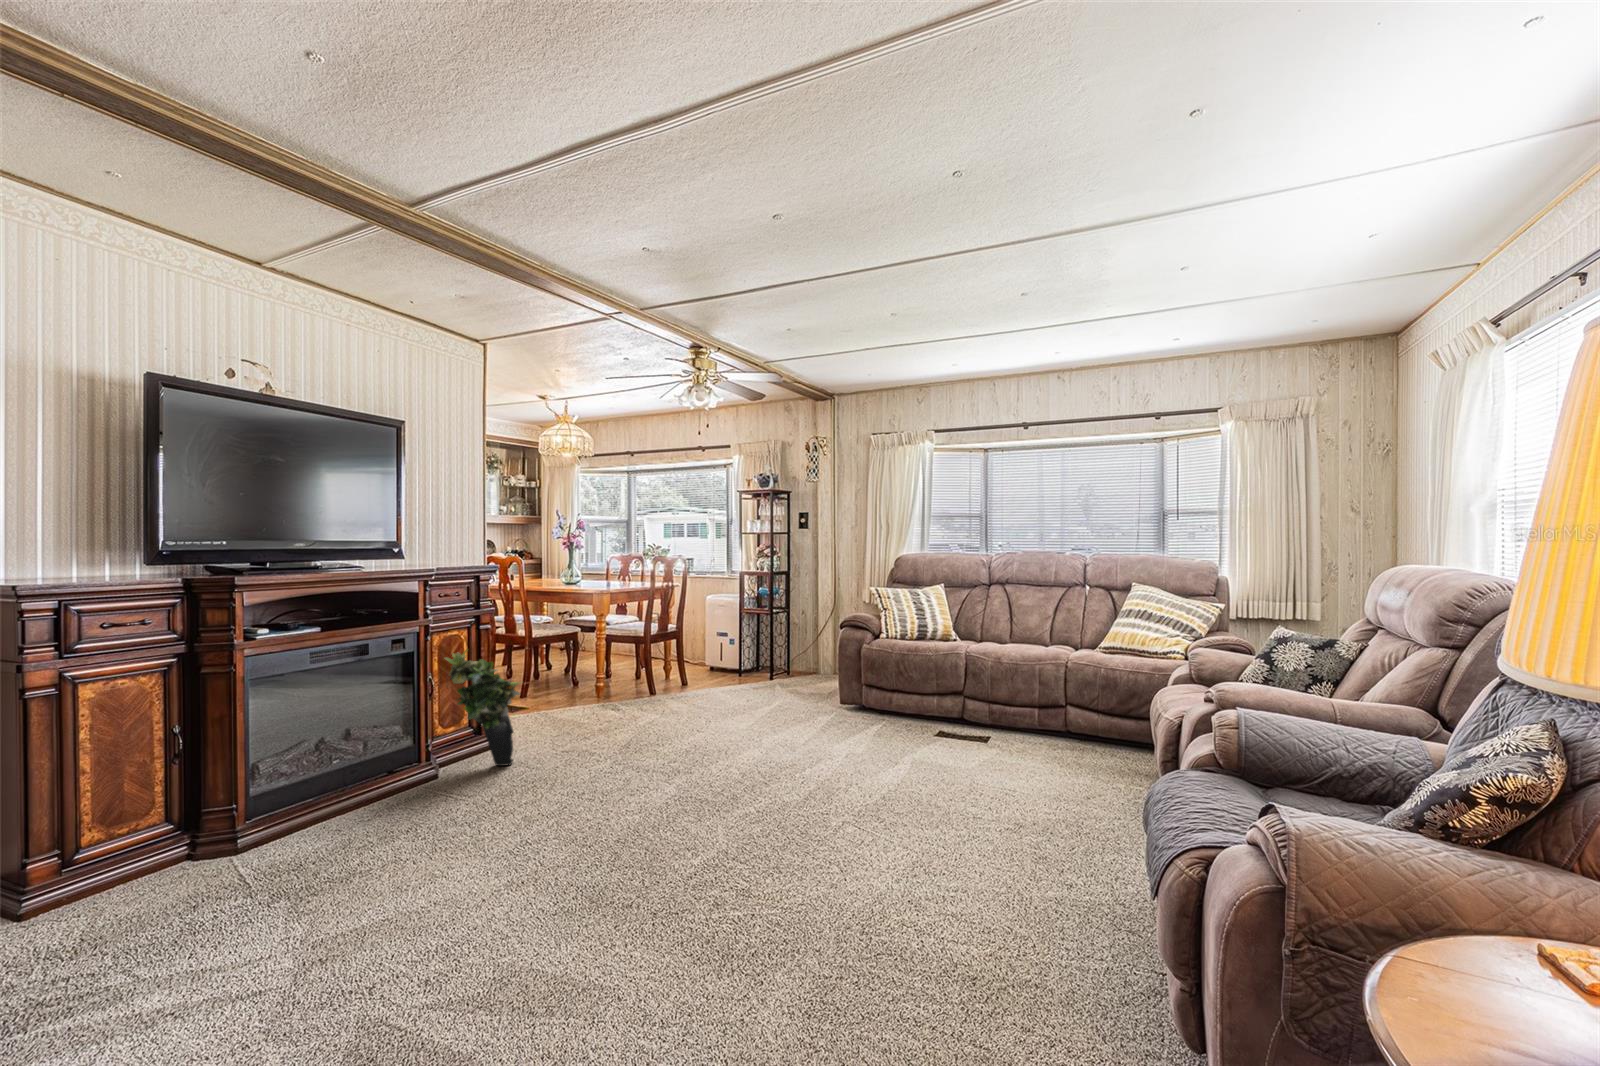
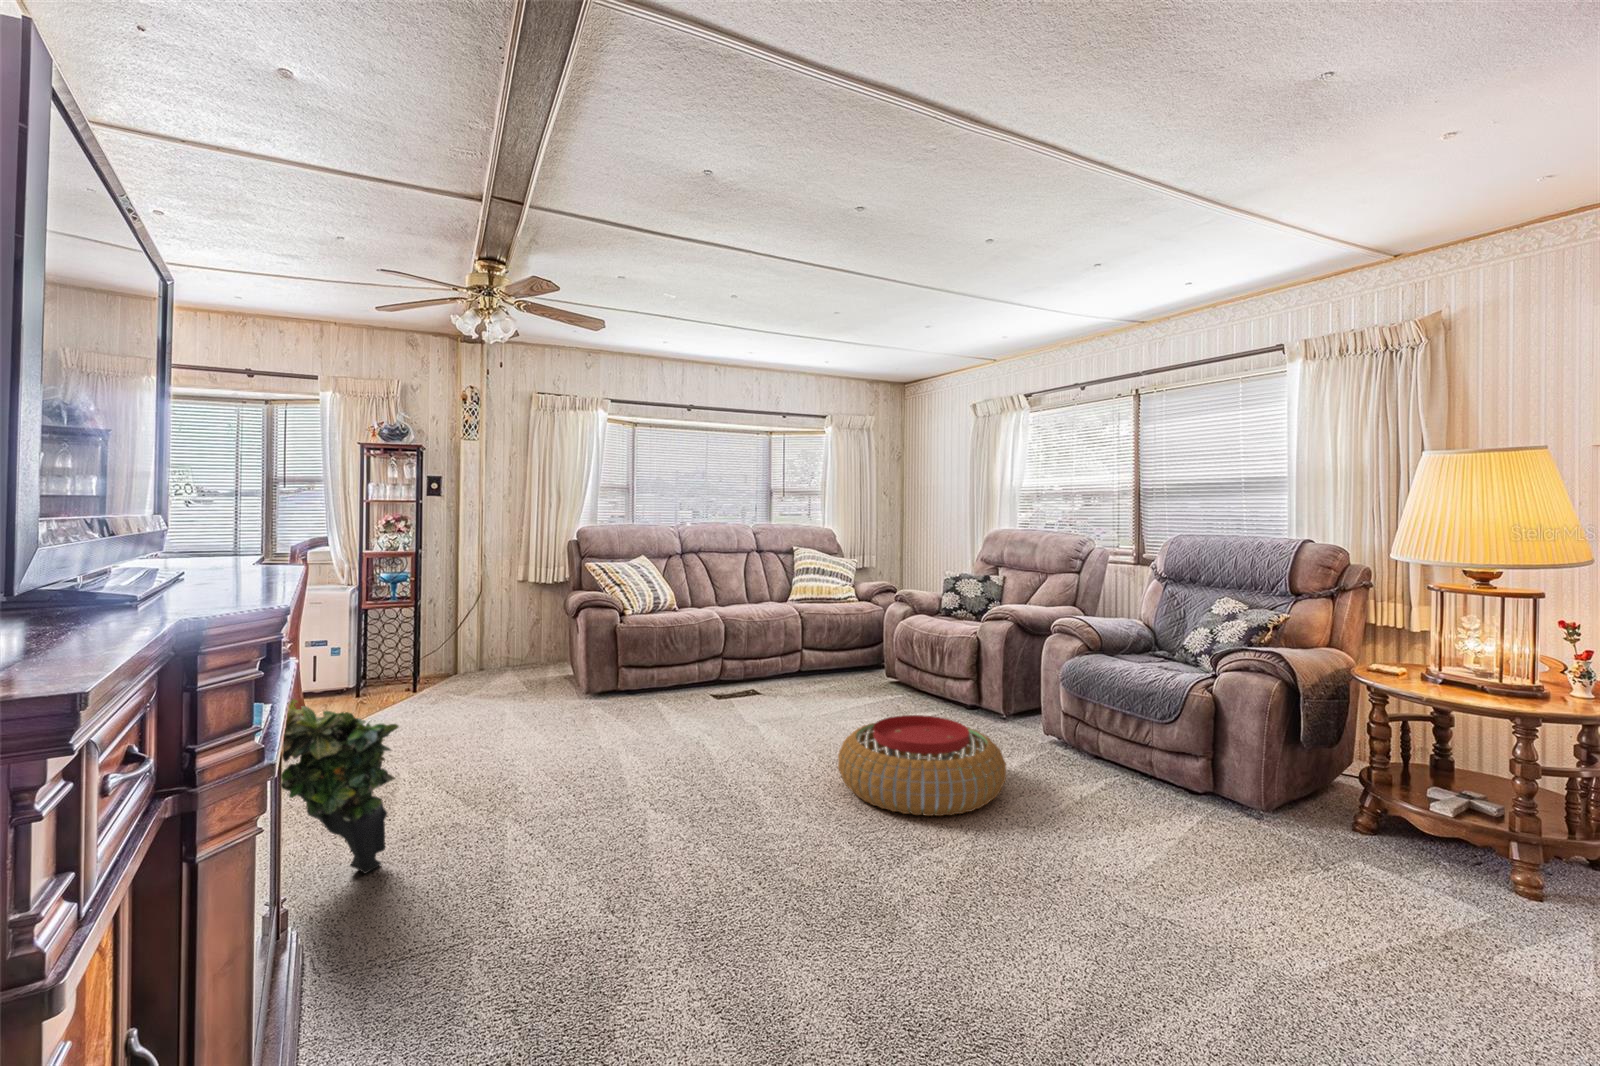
pouf: none [752,774,948,904] -> present [838,715,1006,816]

